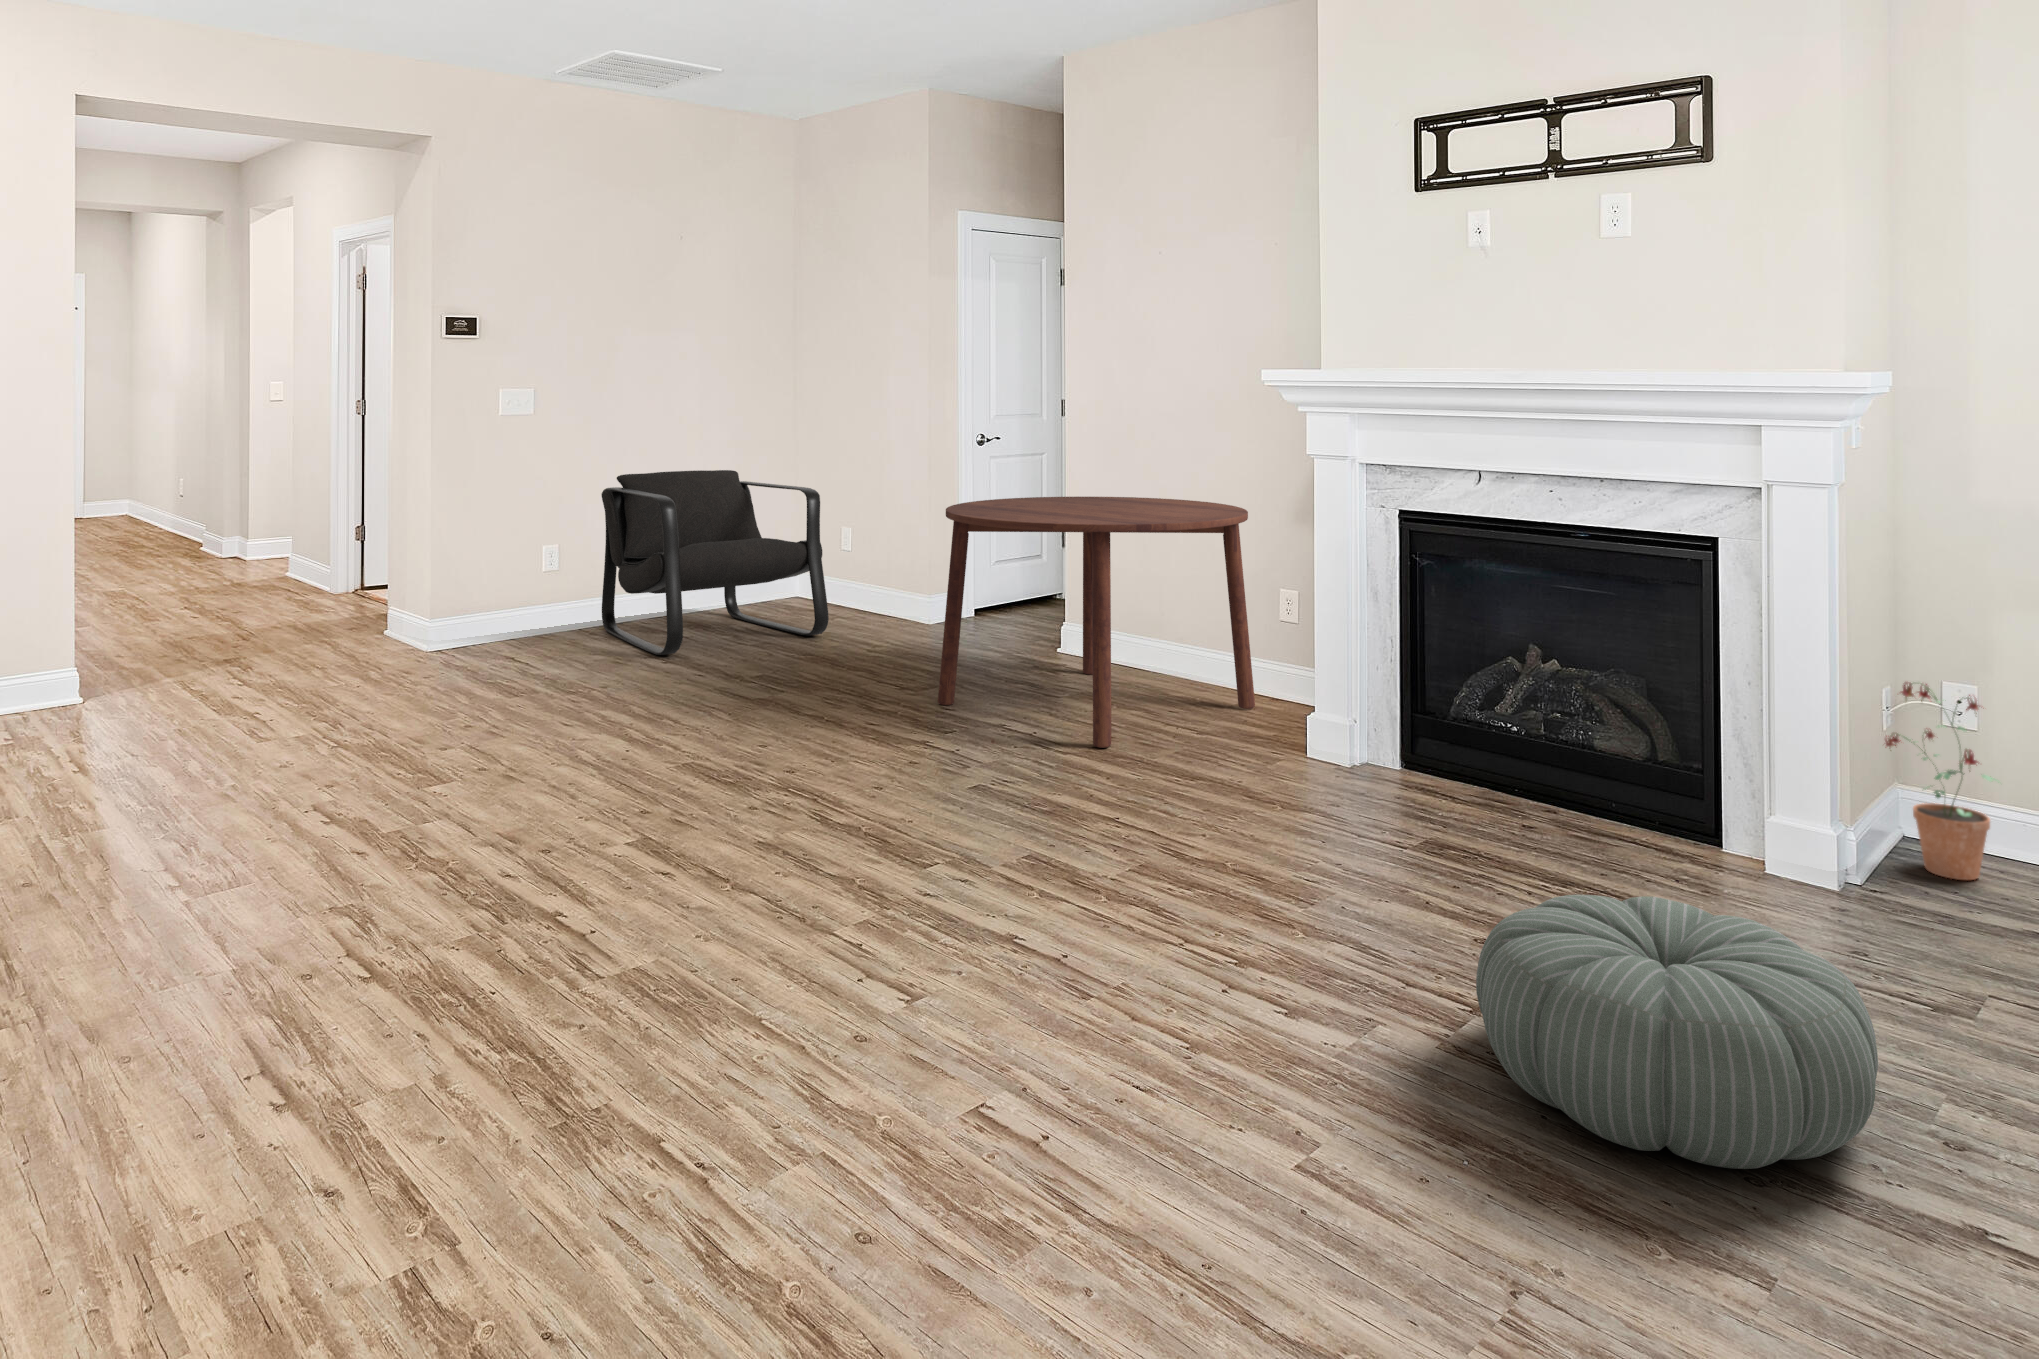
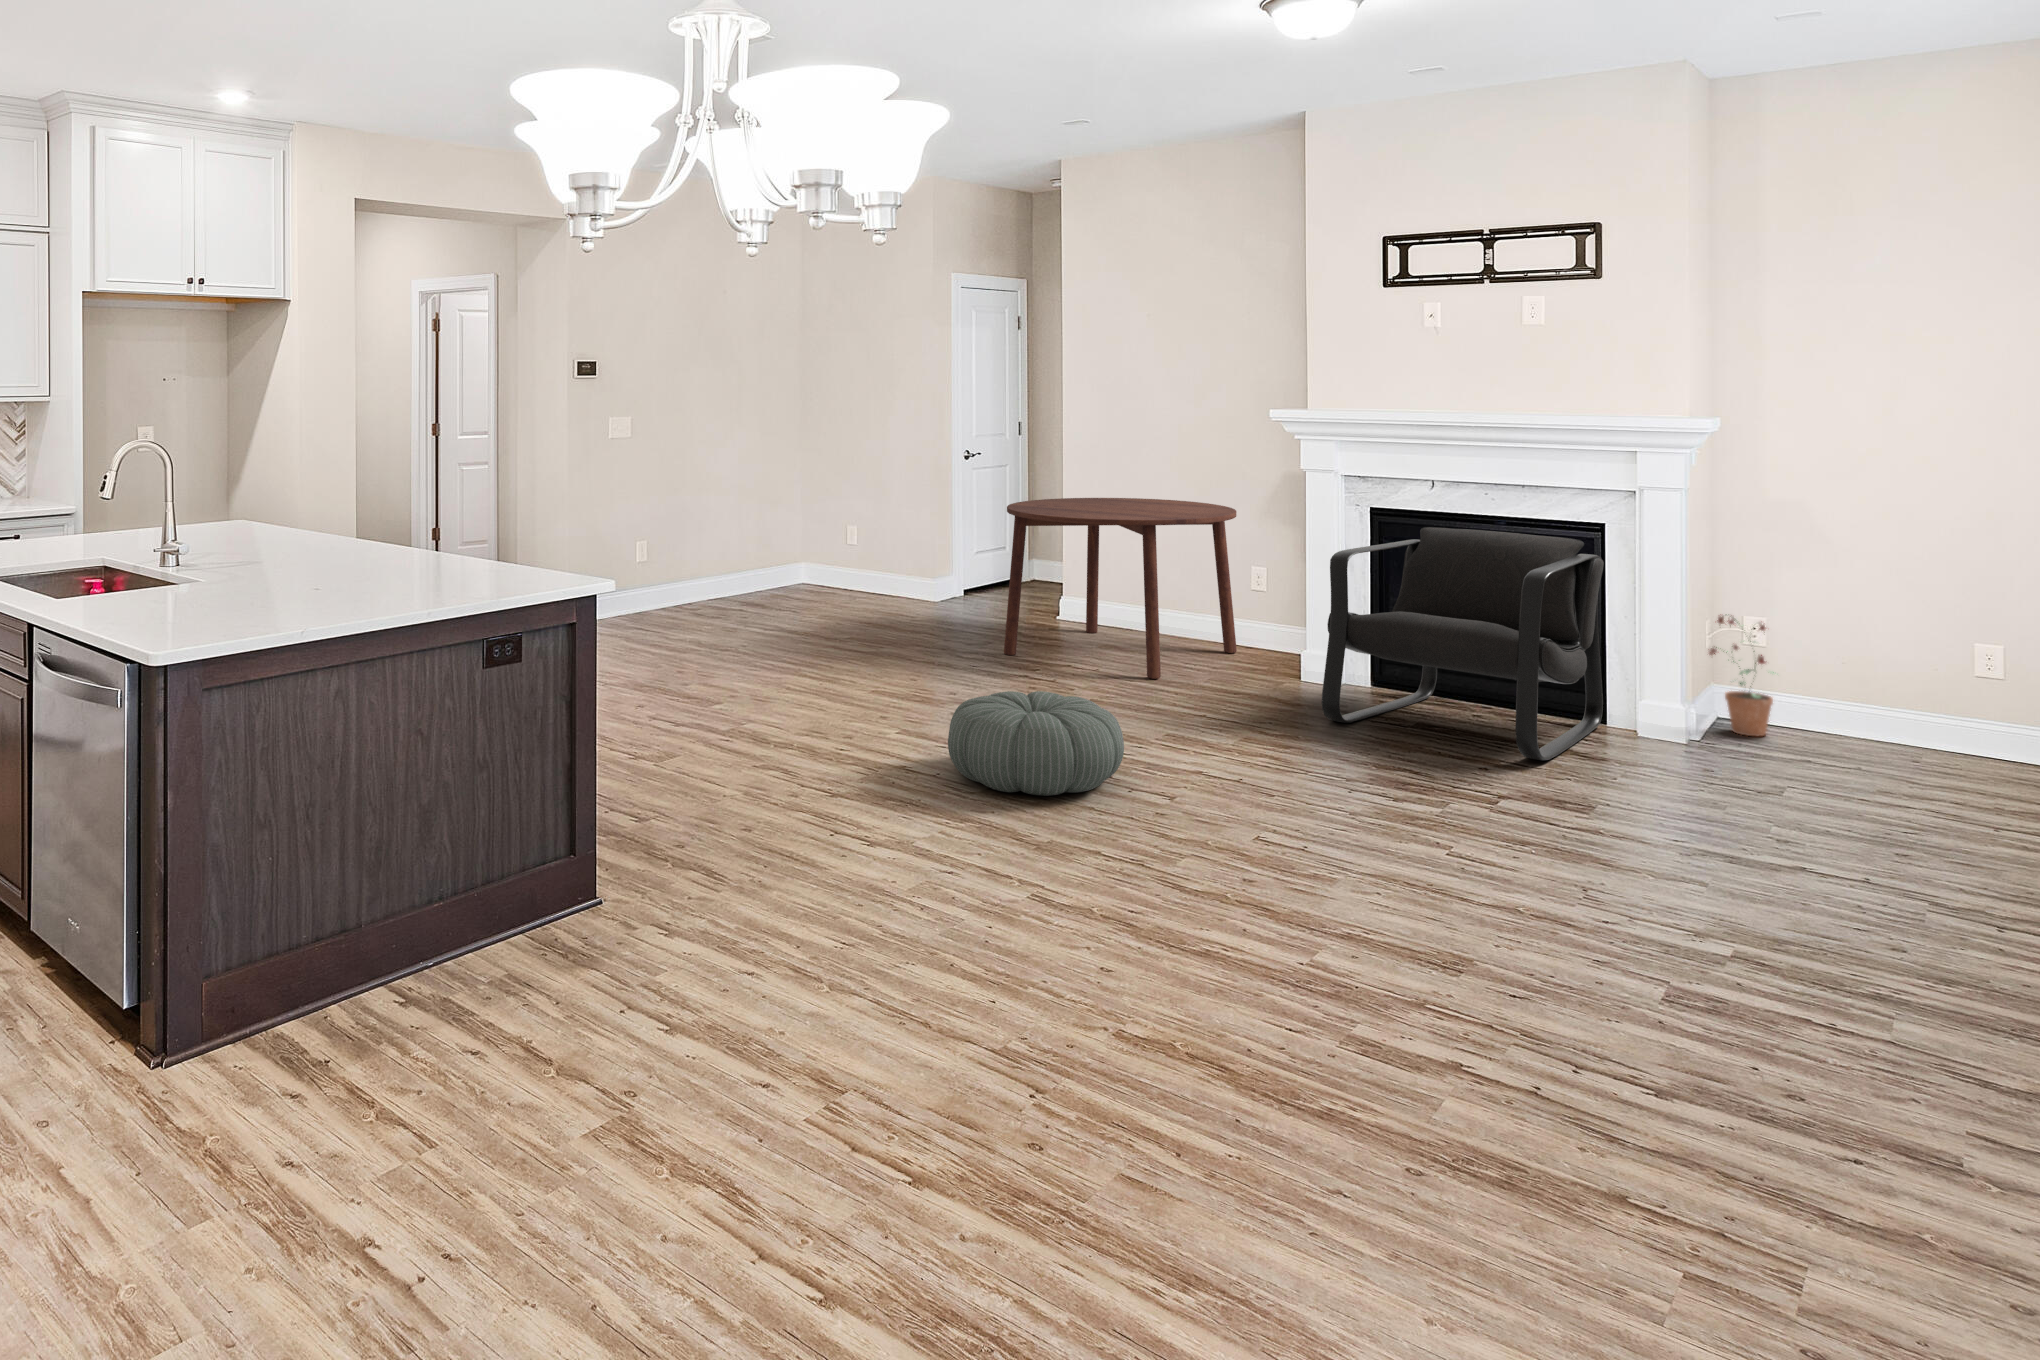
armchair: present [601,470,829,655] -> present [1322,527,1604,760]
pouf: present [1476,895,1878,1169] -> present [948,691,1124,796]

